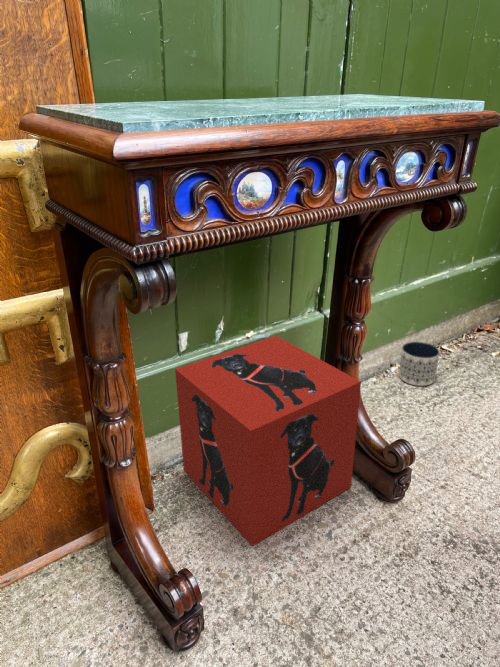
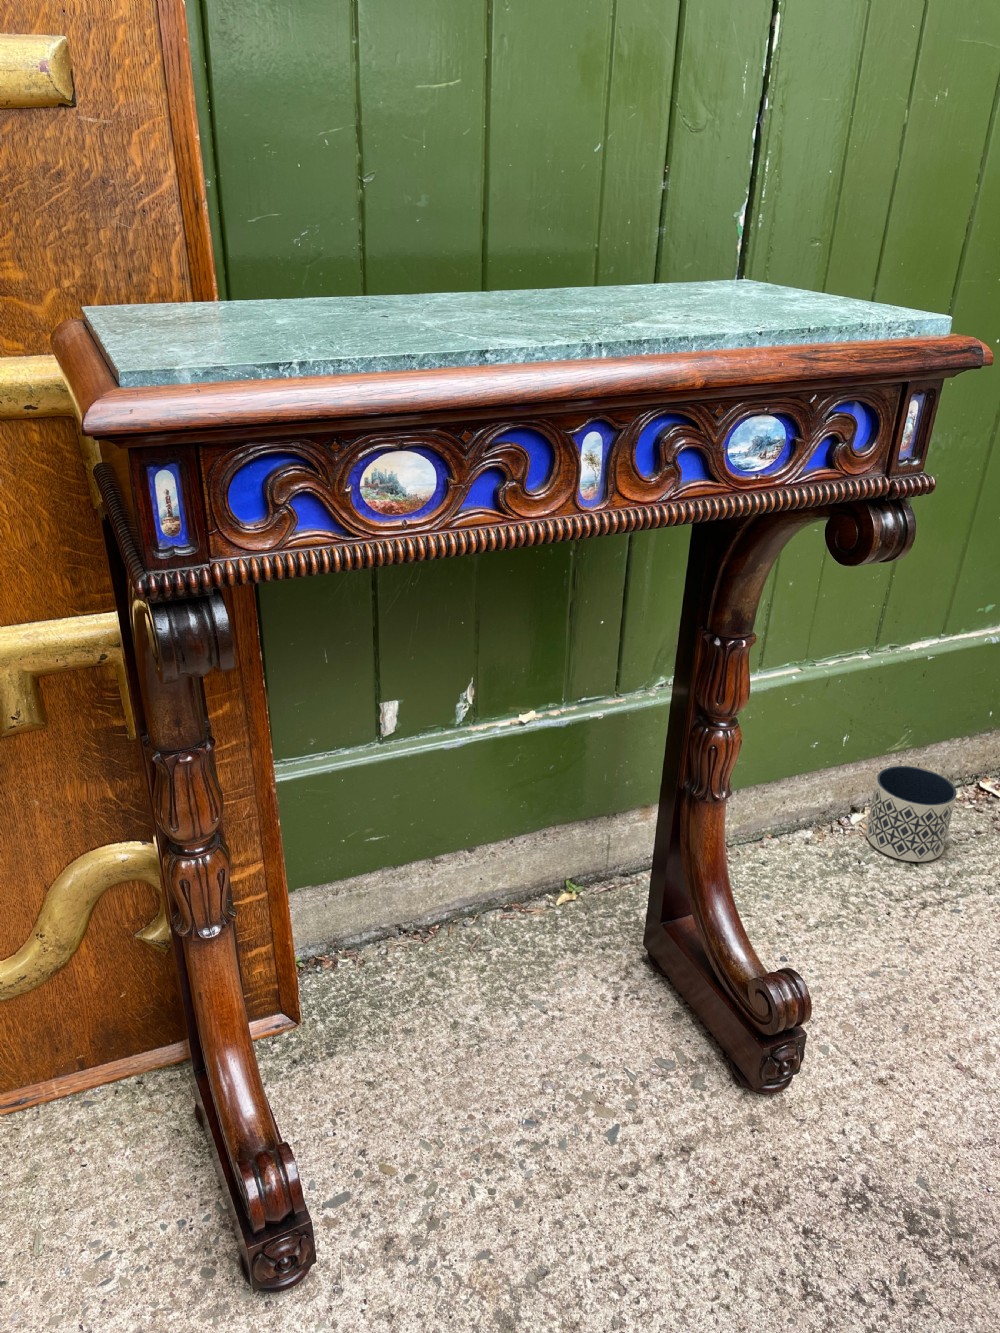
storage box: present [175,336,361,546] -> none [368,722,714,1126]

